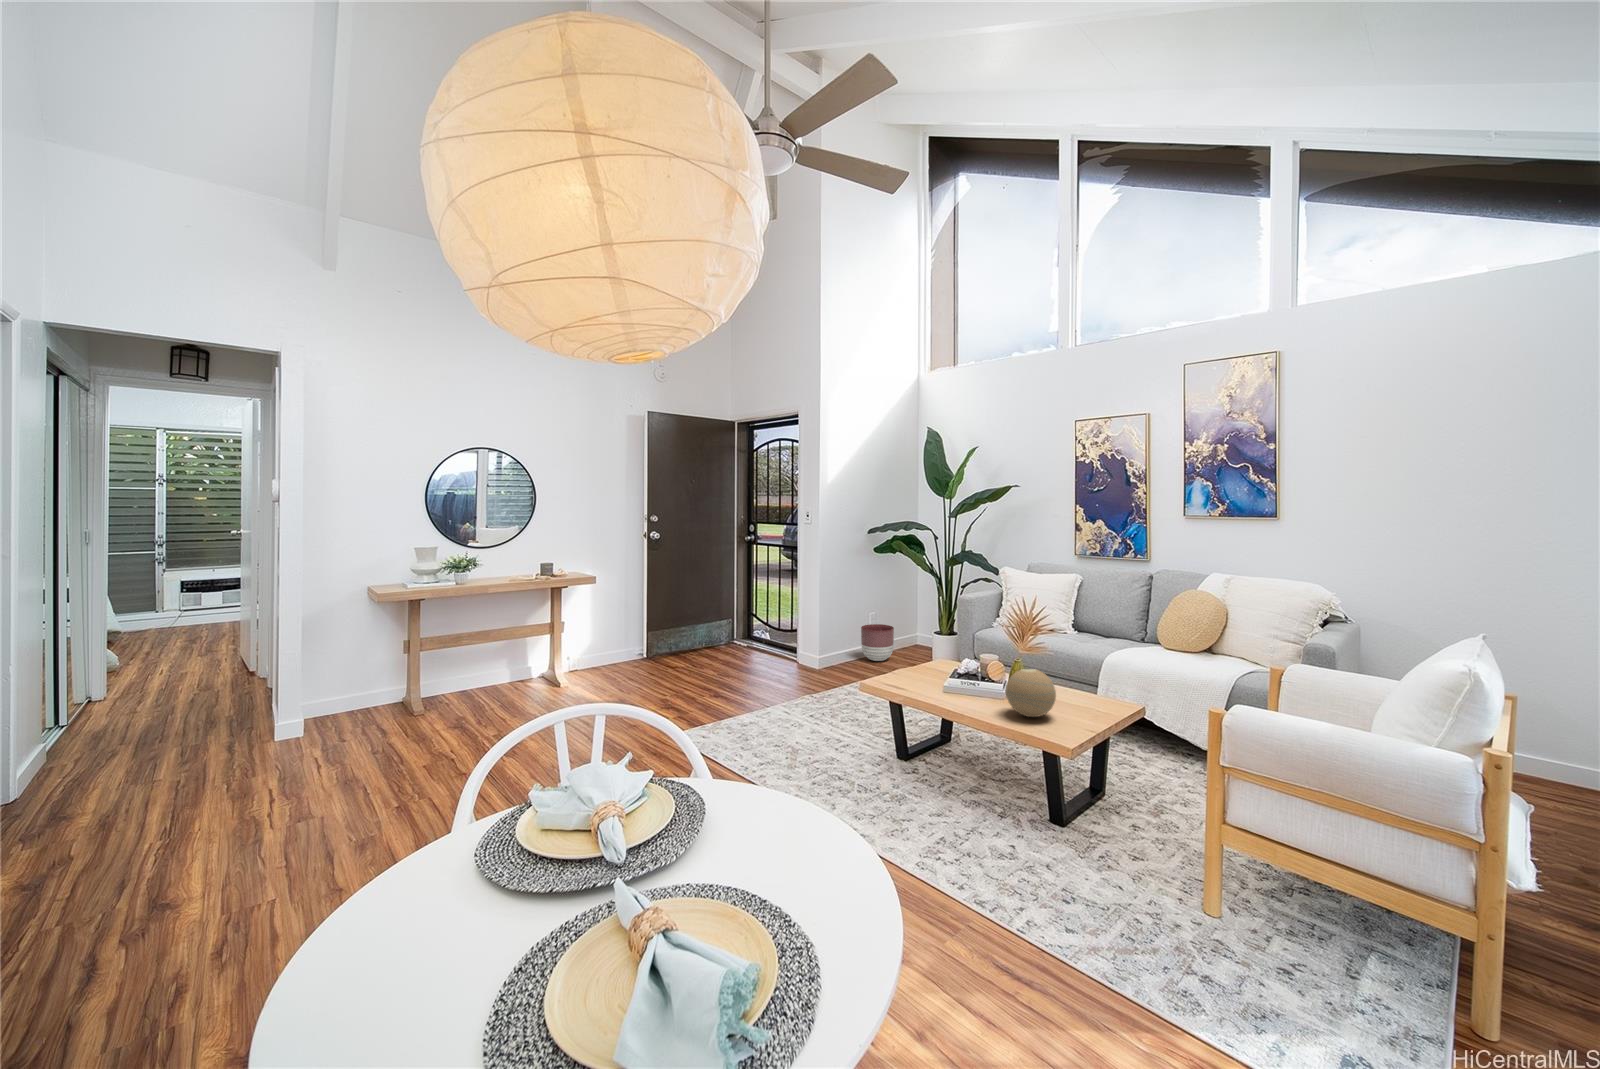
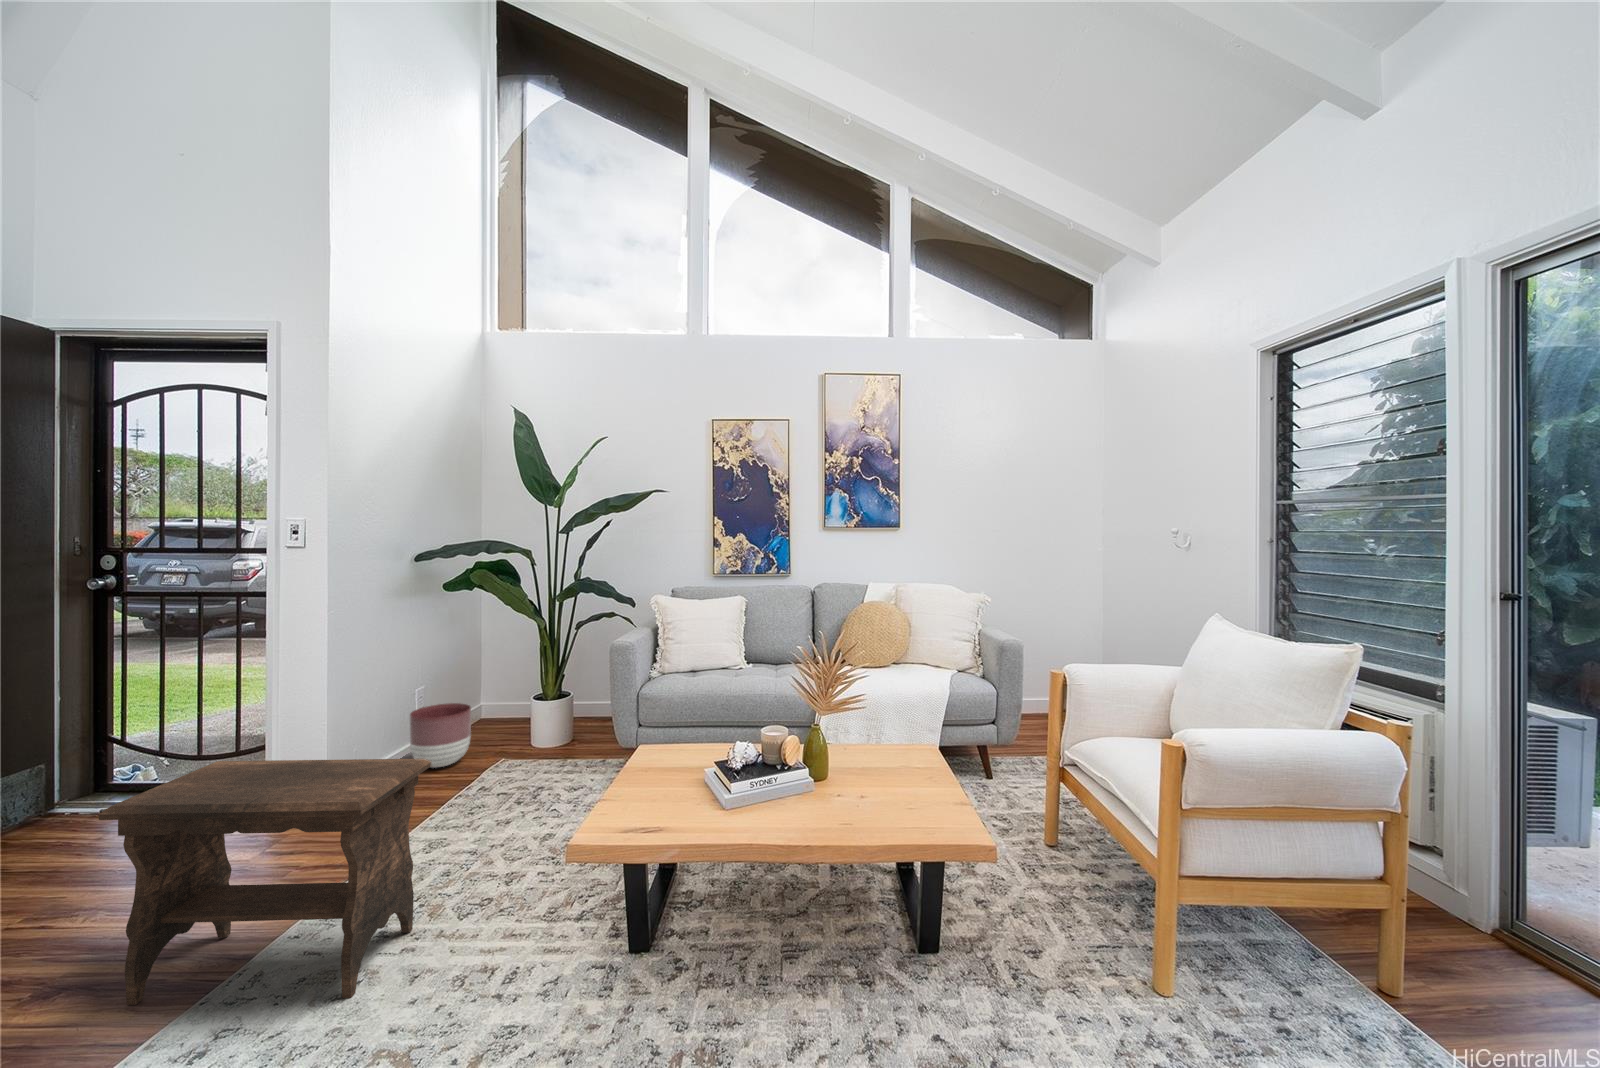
footstool: none [722,625,829,732] -> present [99,759,431,1005]
decorative orb: present [1006,669,1056,717] -> none [837,736,909,813]

